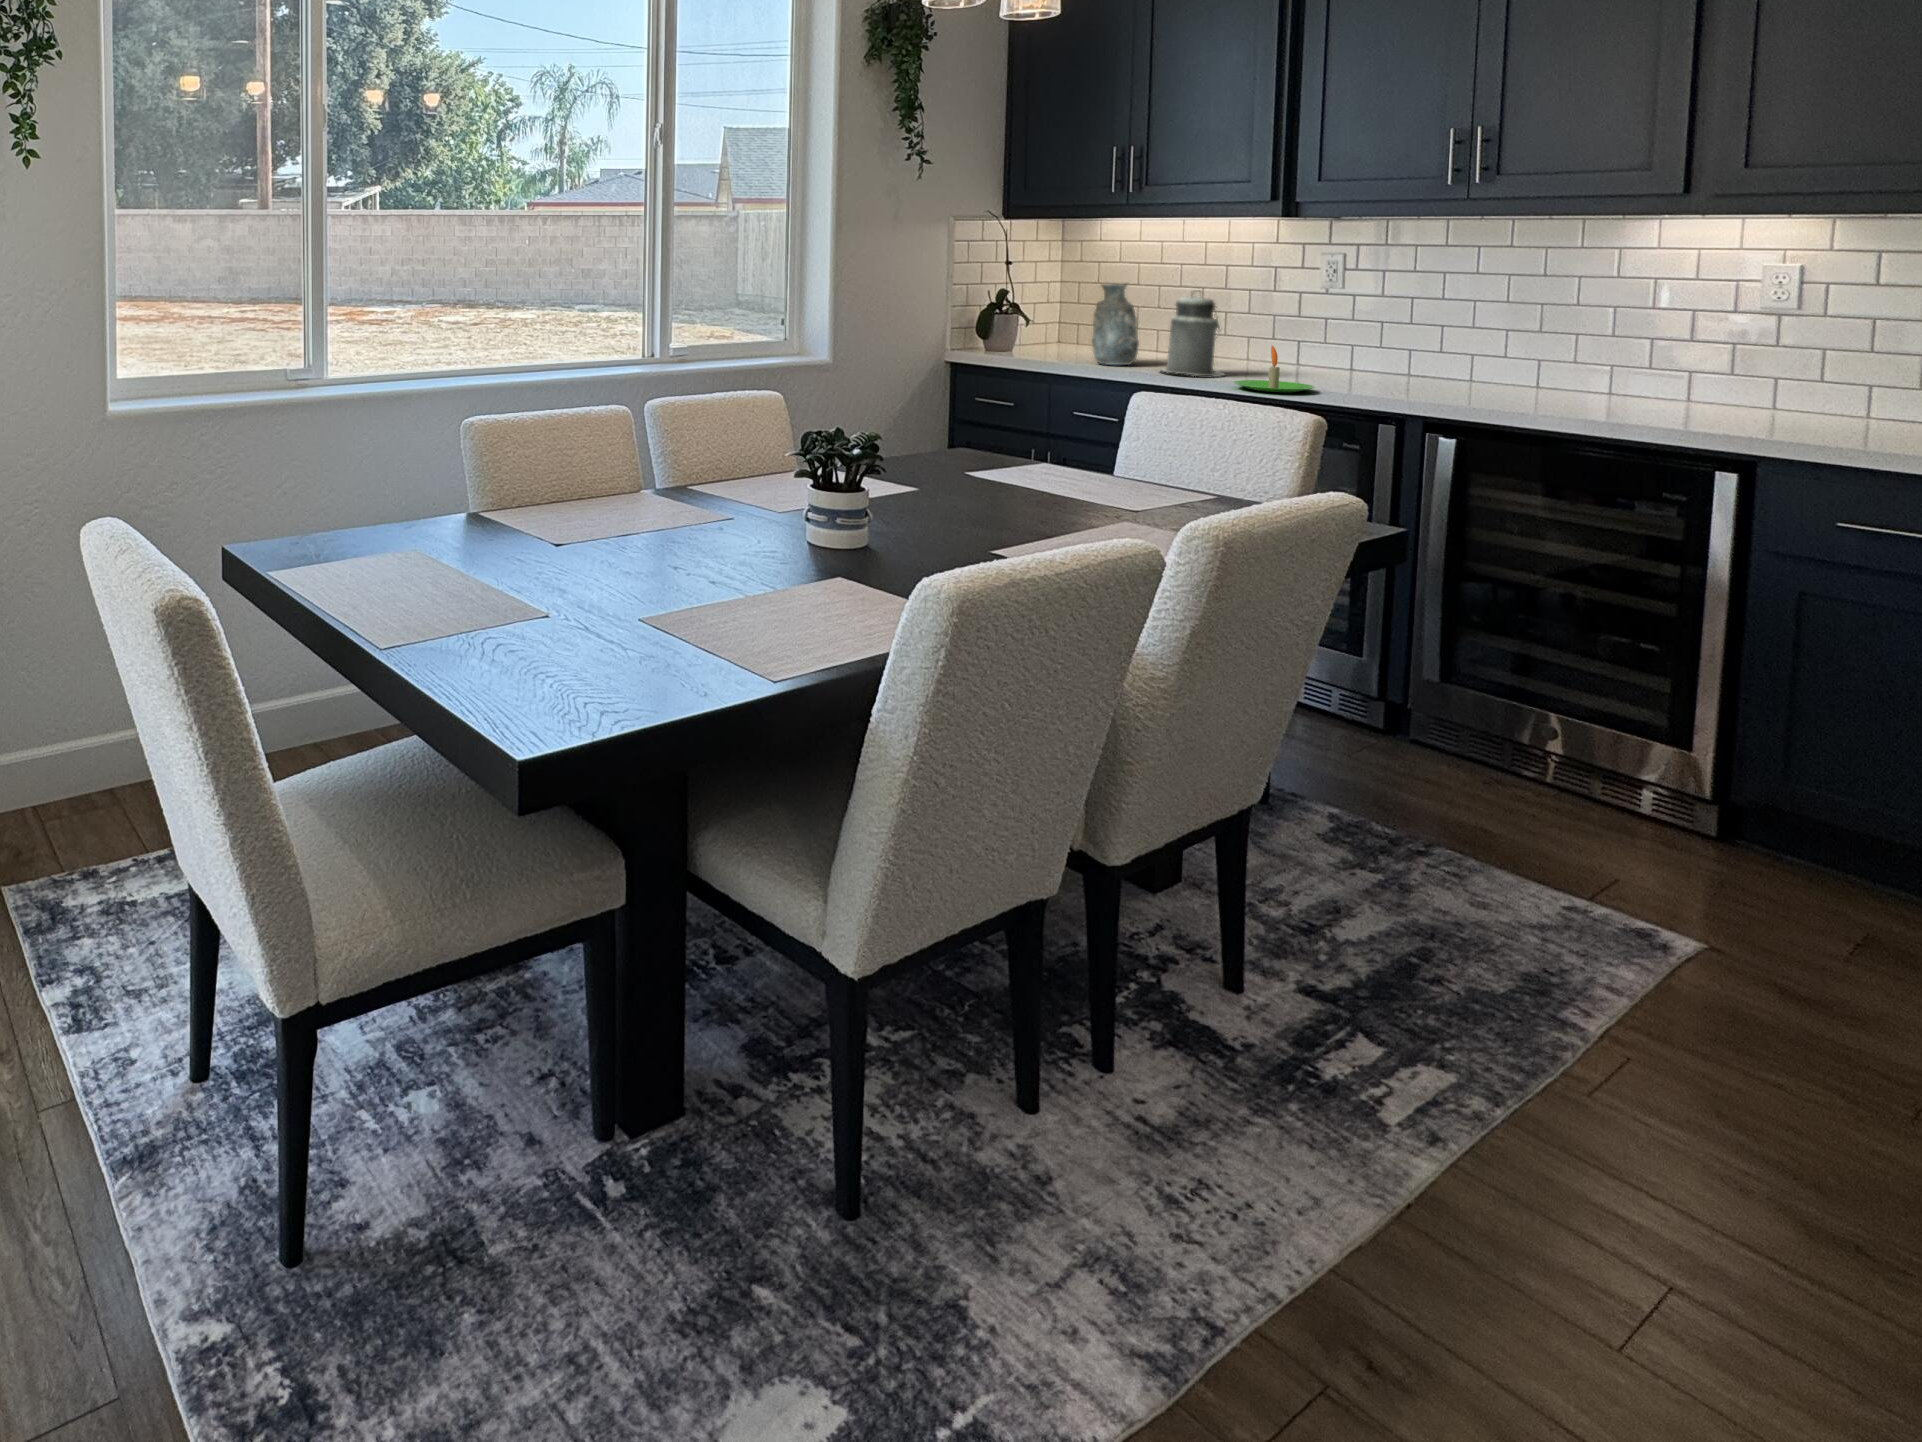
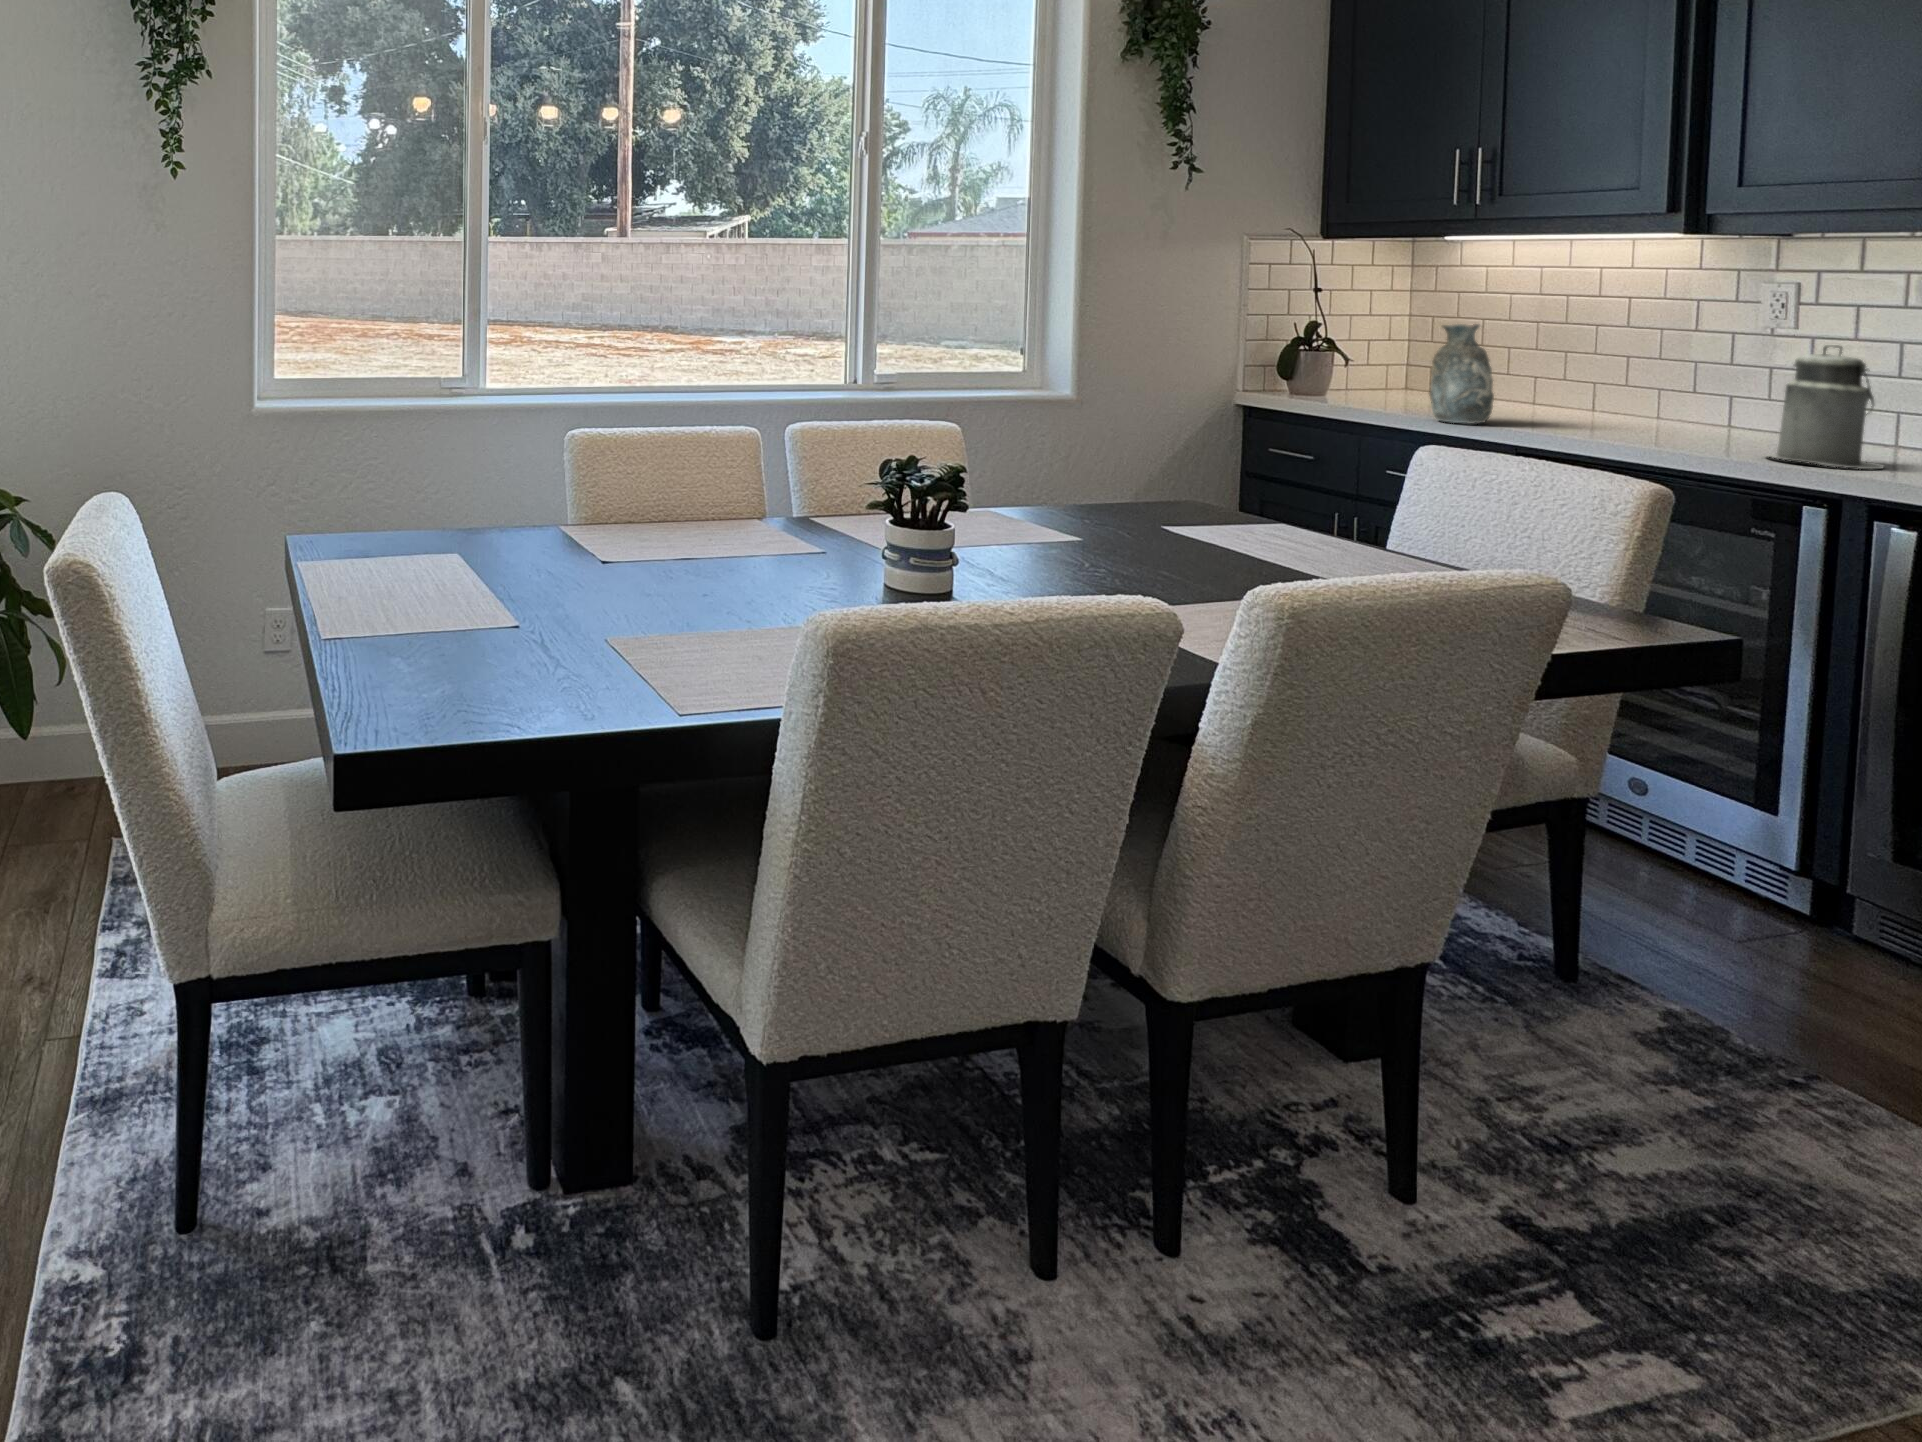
canister: present [1162,290,1225,377] -> present [1767,345,1884,469]
candle: present [1234,345,1315,393] -> none [1601,404,1720,465]

